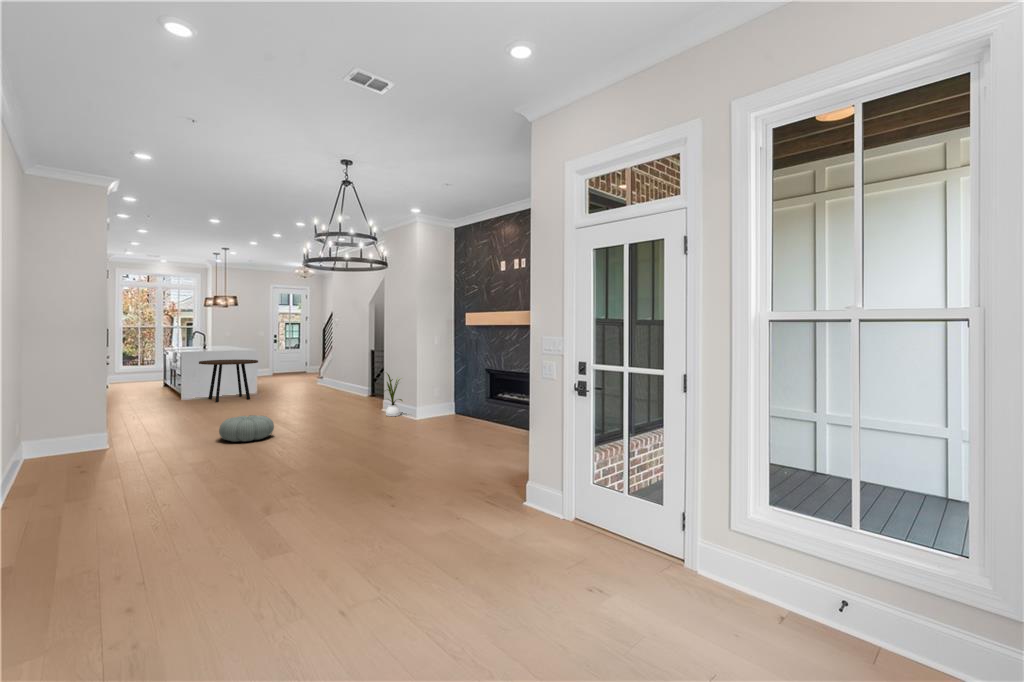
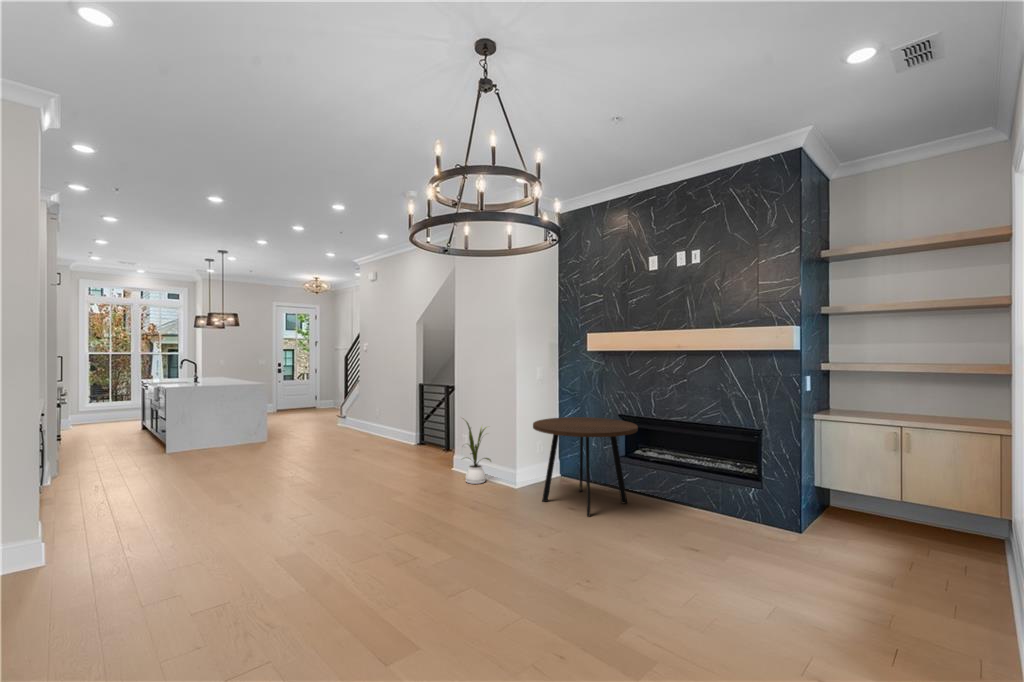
dining table: present [199,360,258,402] -> present [533,417,638,517]
pouf: present [219,415,274,442] -> none [228,502,319,557]

